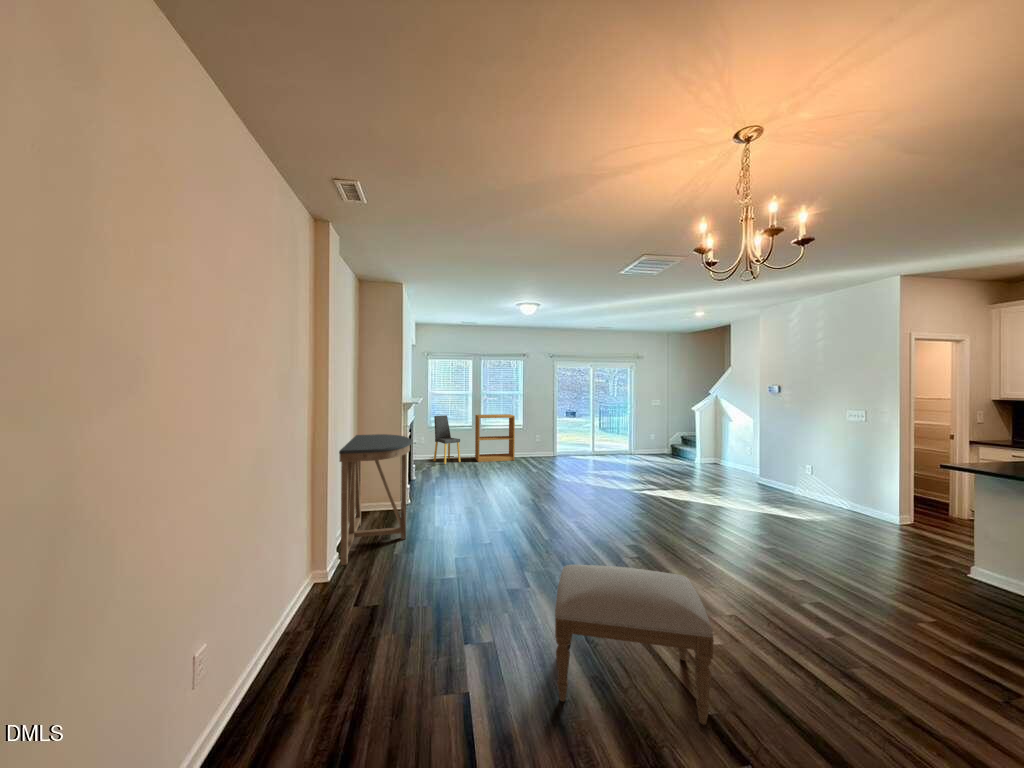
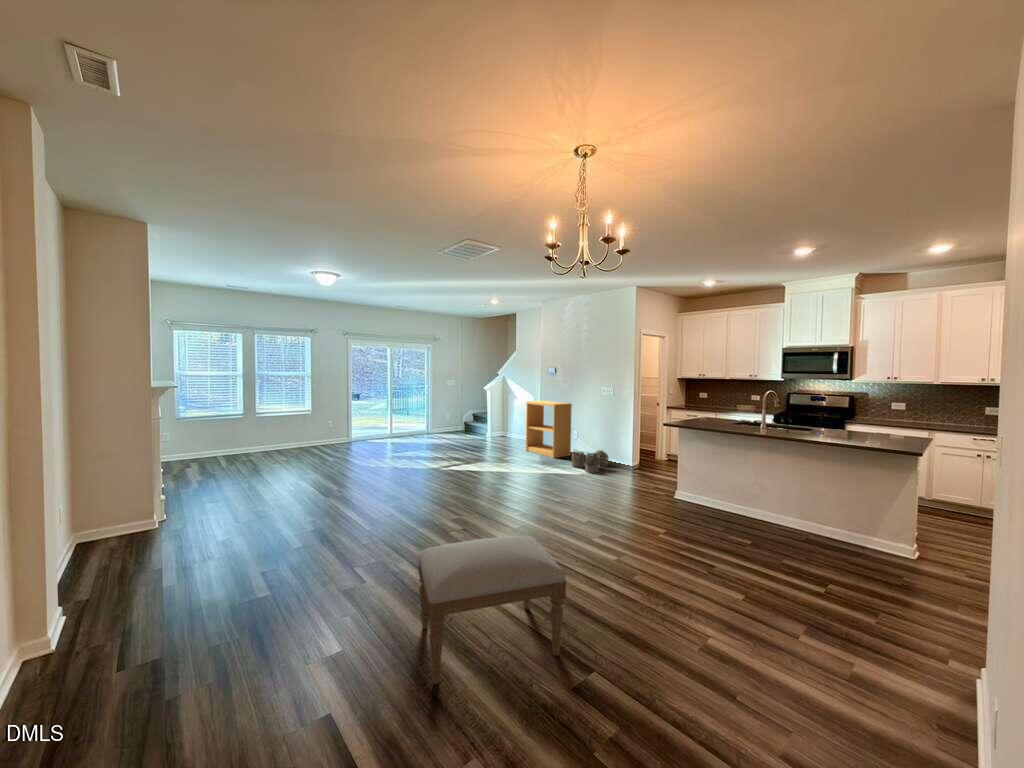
bookshelf: present [475,414,515,462] -> present [526,400,572,458]
dining chair: present [434,415,461,464] -> none [185,402,228,464]
console table: present [339,434,412,565] -> none [59,431,184,625]
woven basket: none [798,487,858,521] -> present [572,451,609,473]

